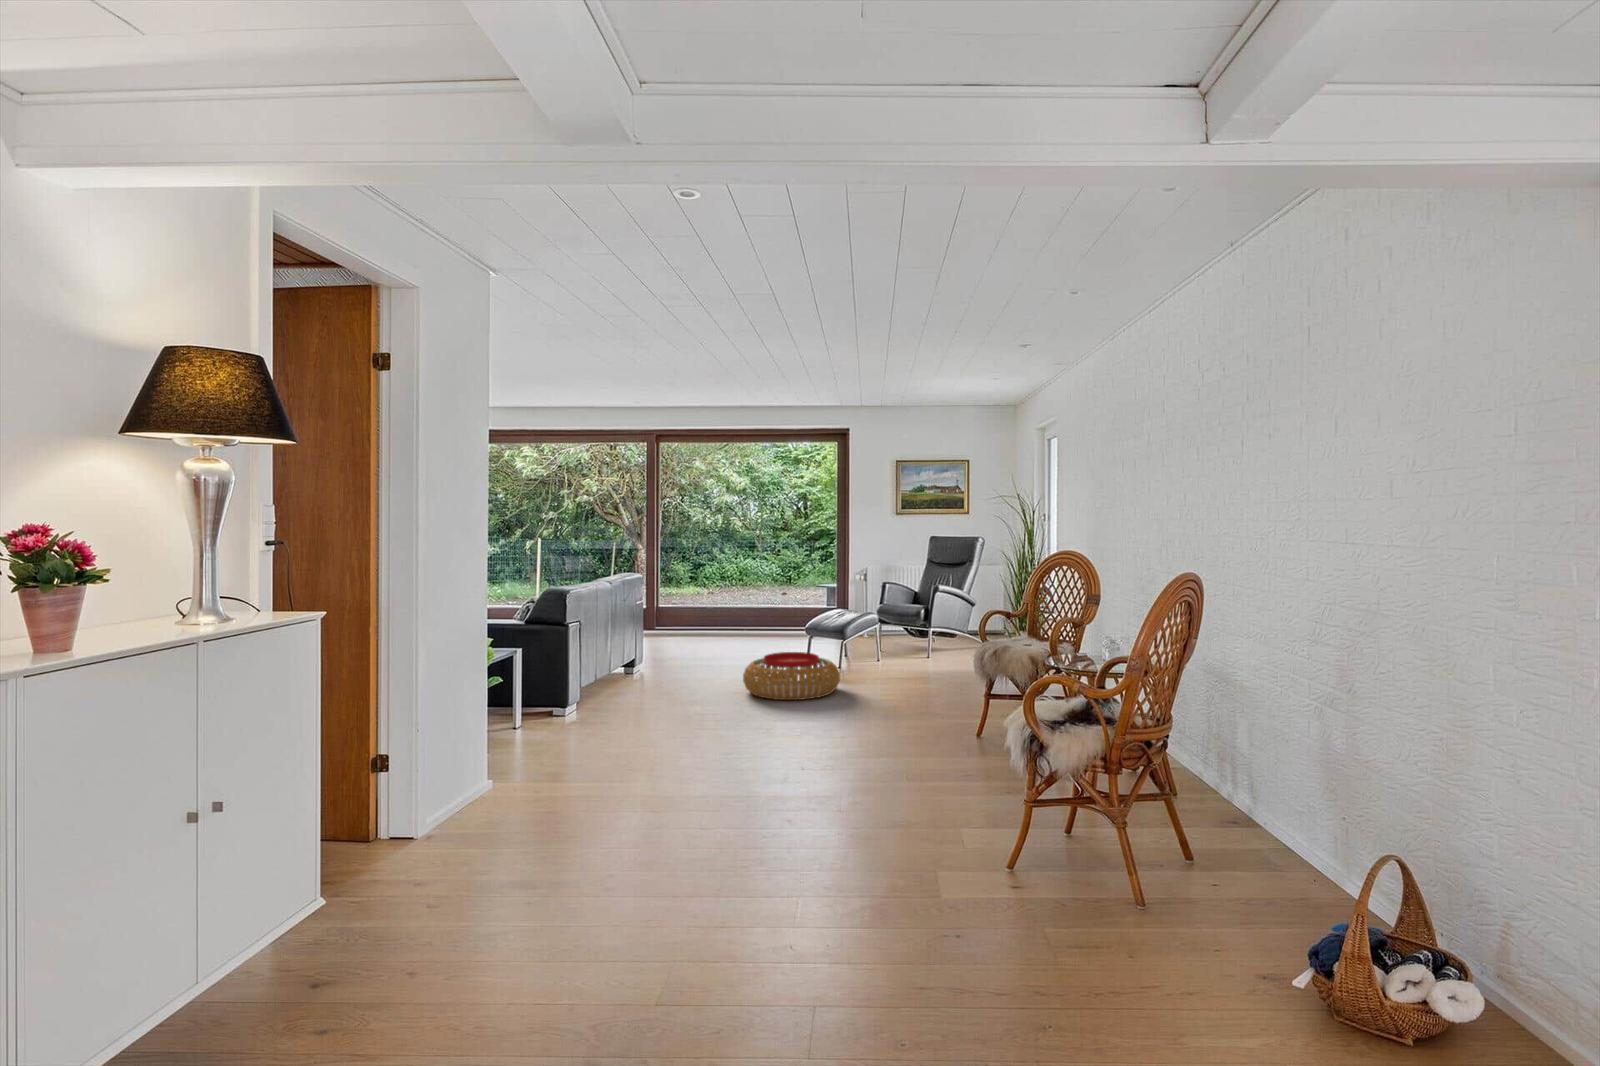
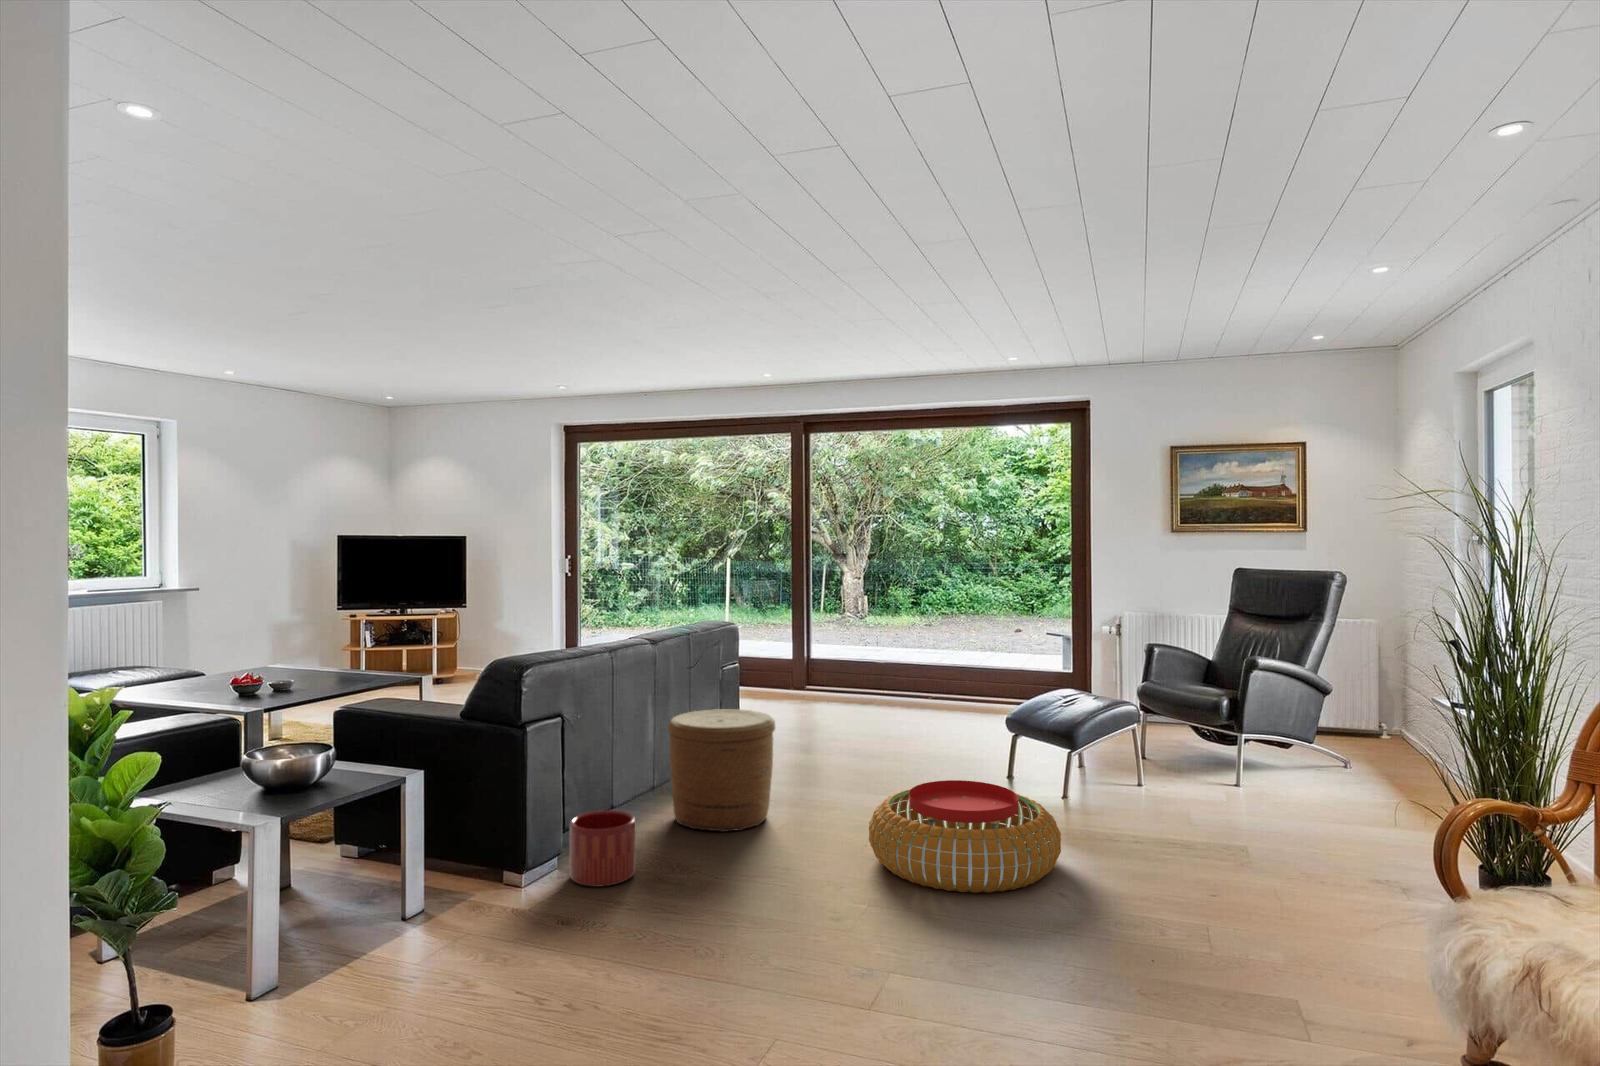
woven basket: none [621,624,682,689] -> present [668,709,775,832]
planter: none [589,675,625,711] -> present [570,810,636,887]

